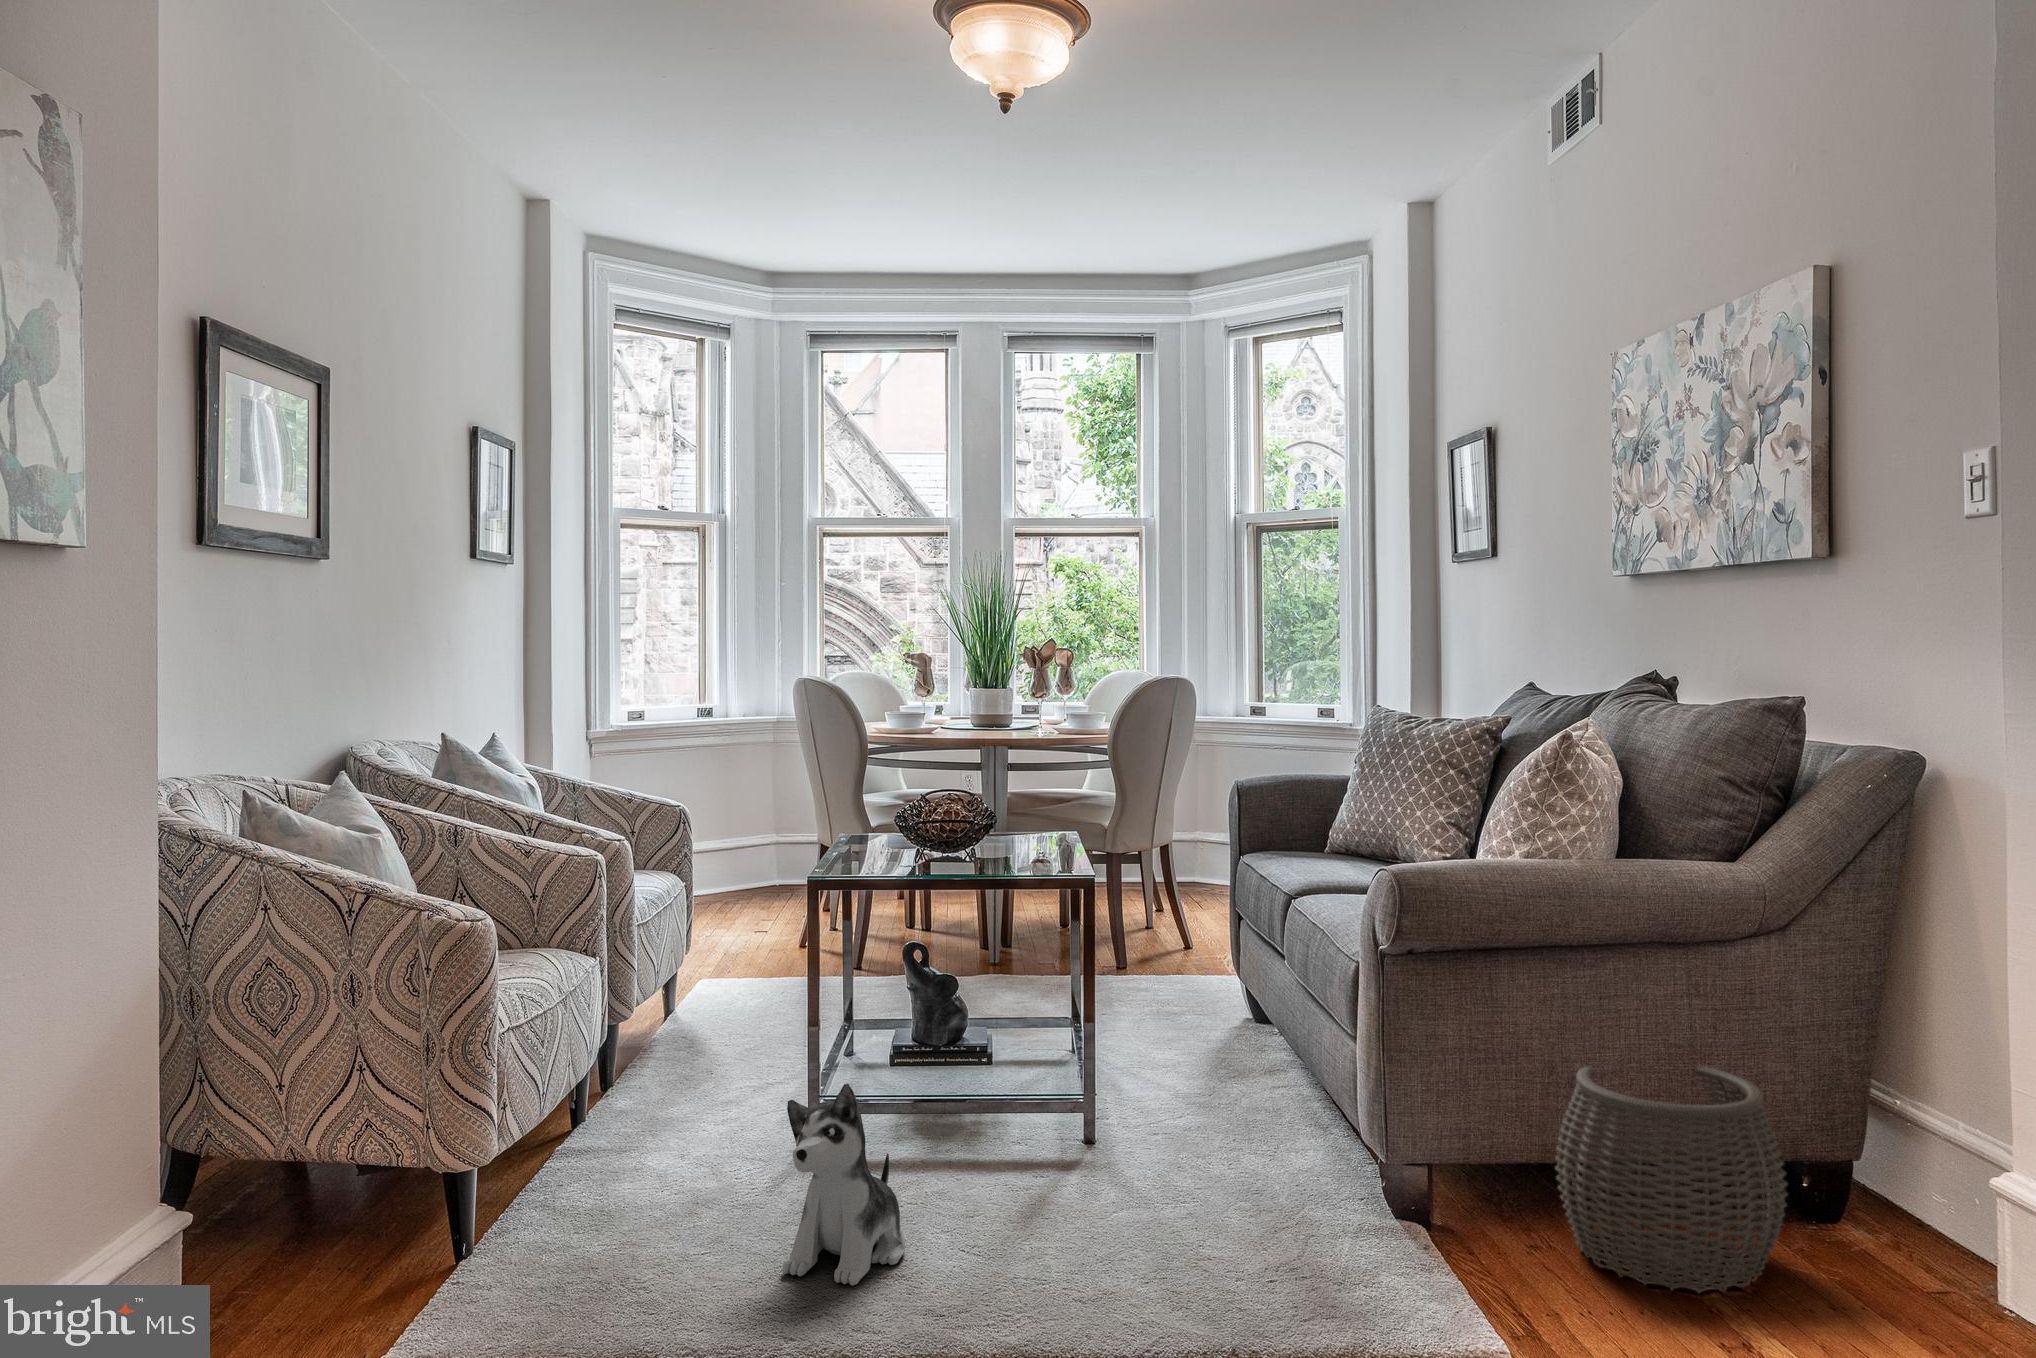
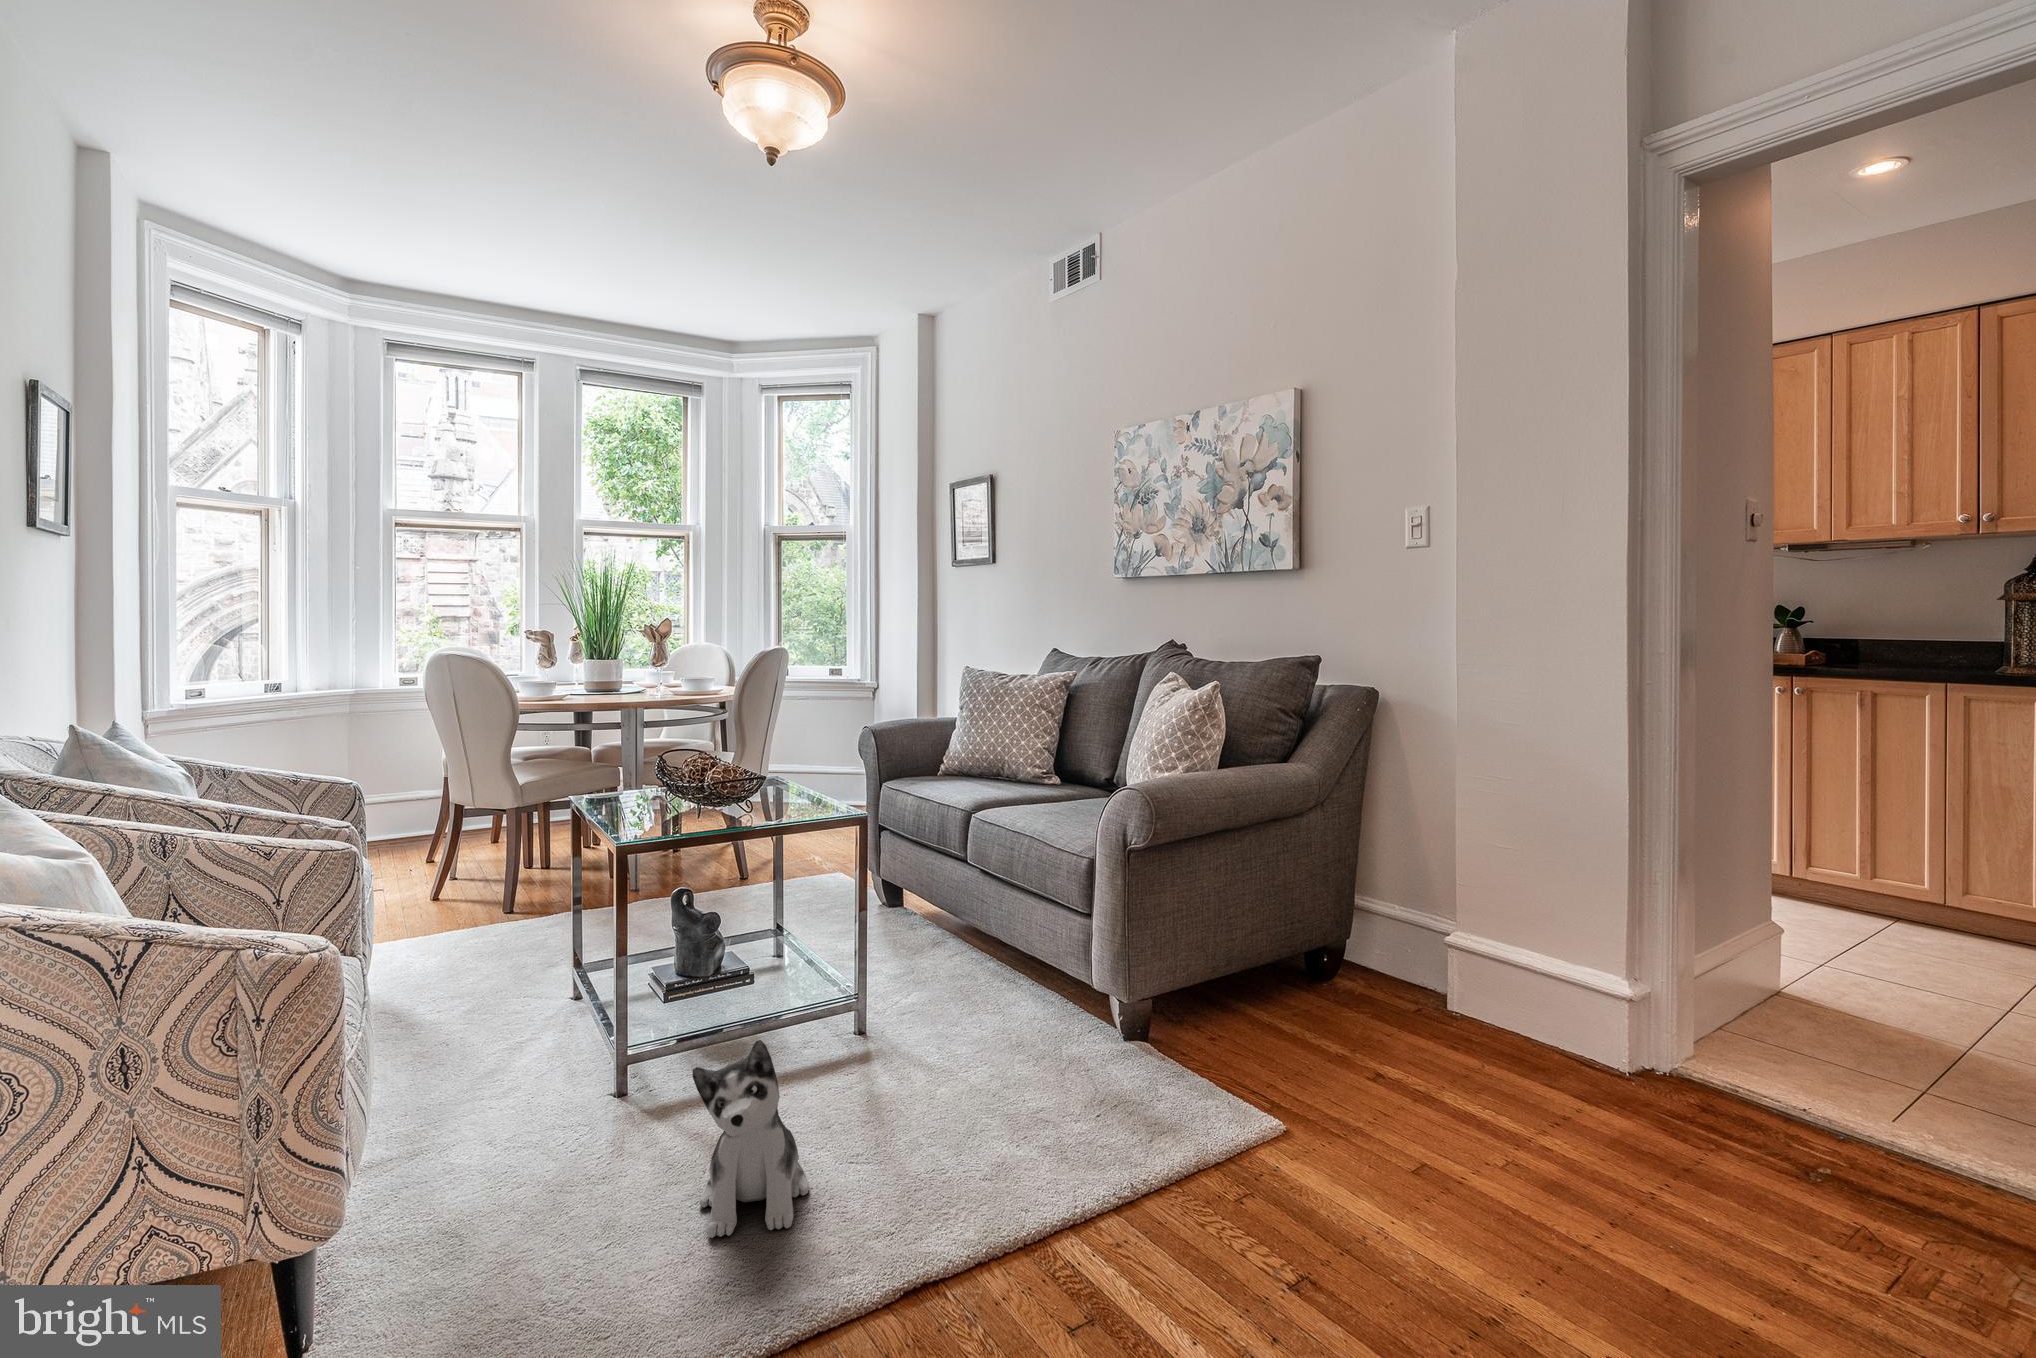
woven basket: present [1555,1067,1788,1293] -> none [1220,899,1363,1051]

